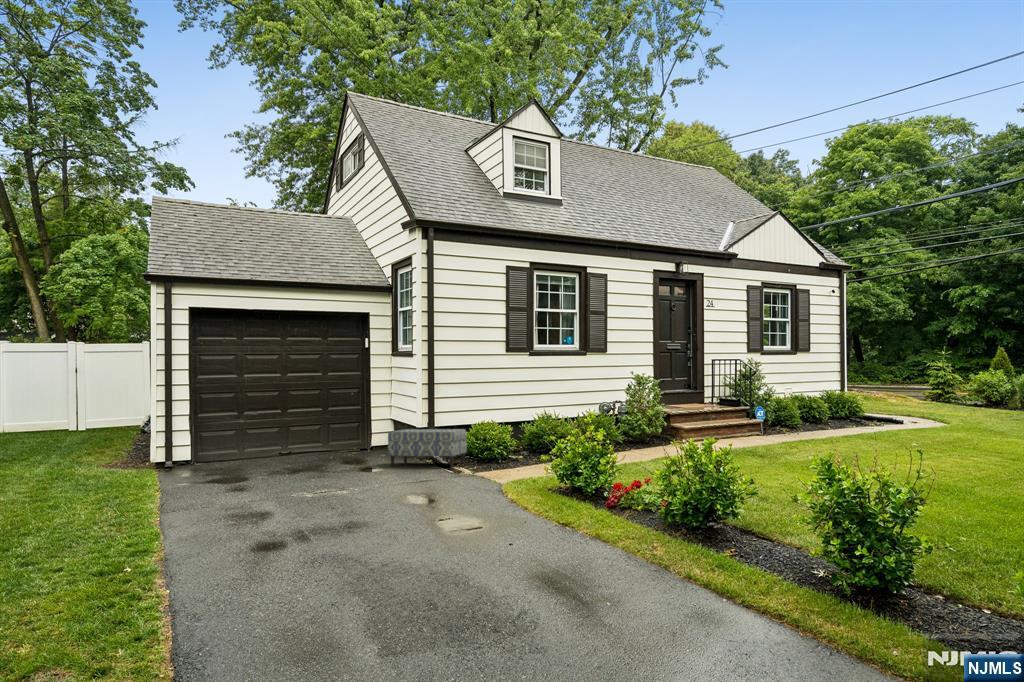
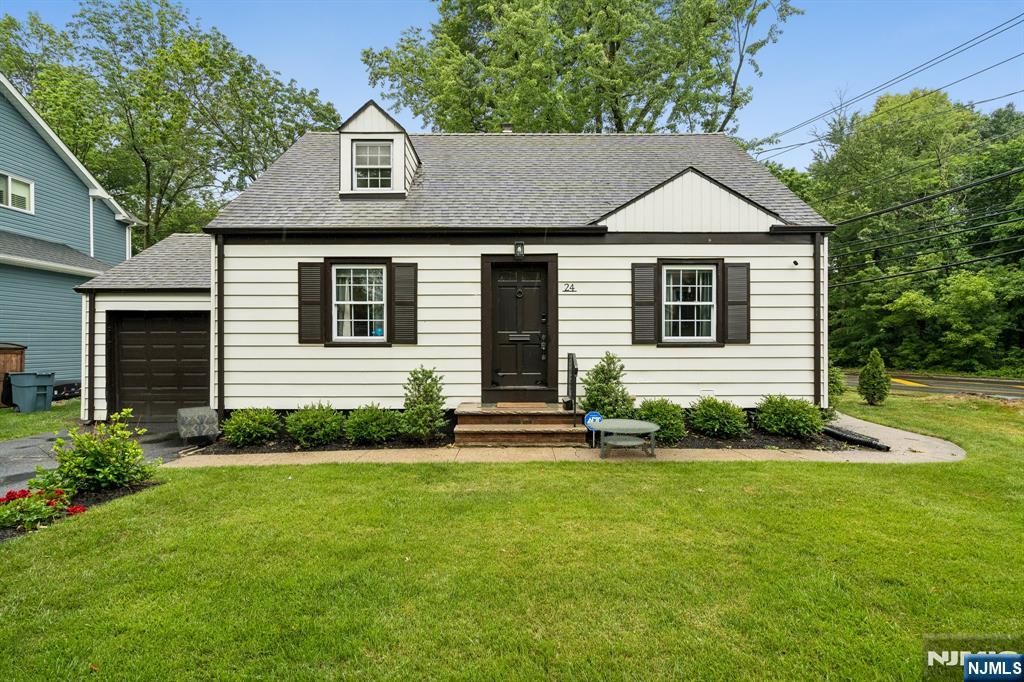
round table: none [767,411,827,437] -> present [588,419,660,458]

